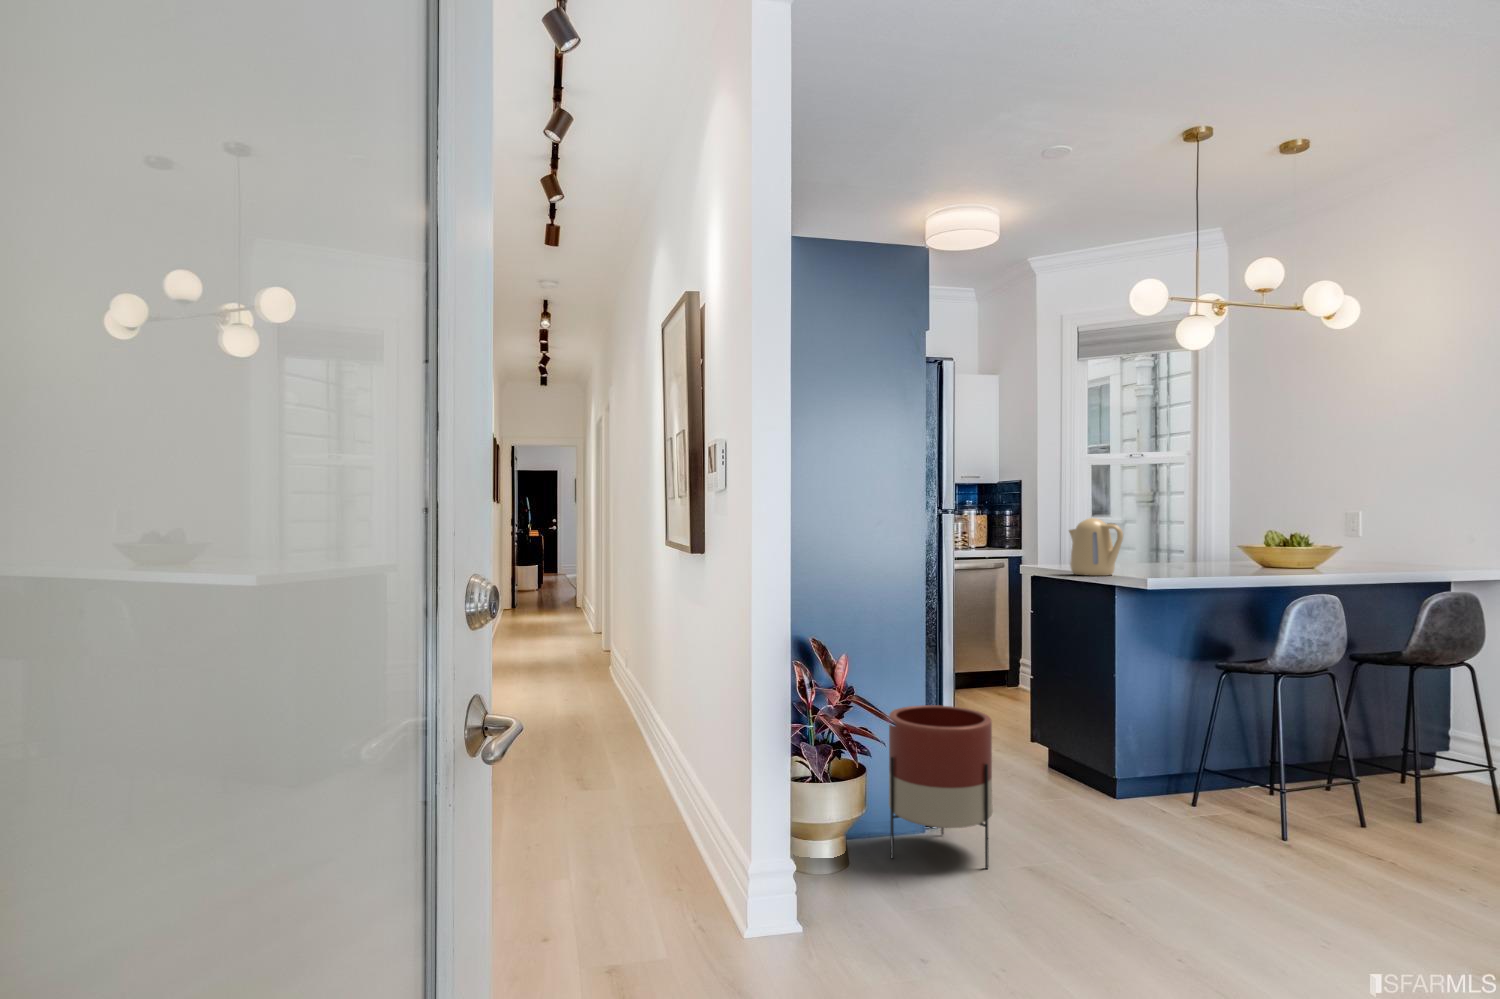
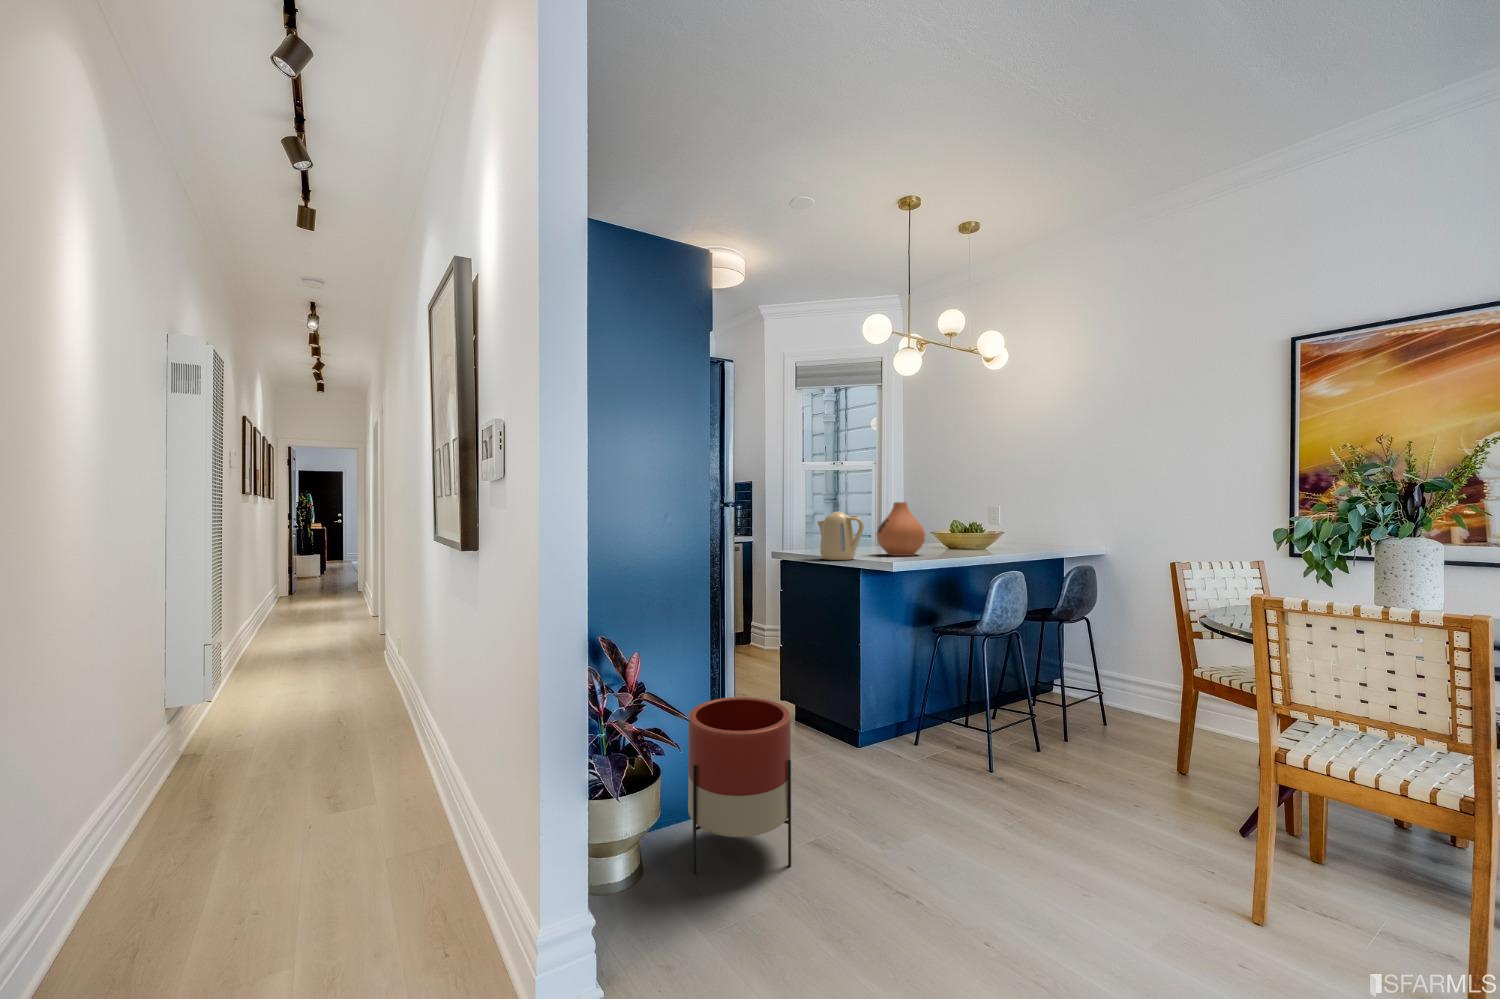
vase: none [1153,507,1217,574] -> present [877,502,925,556]

